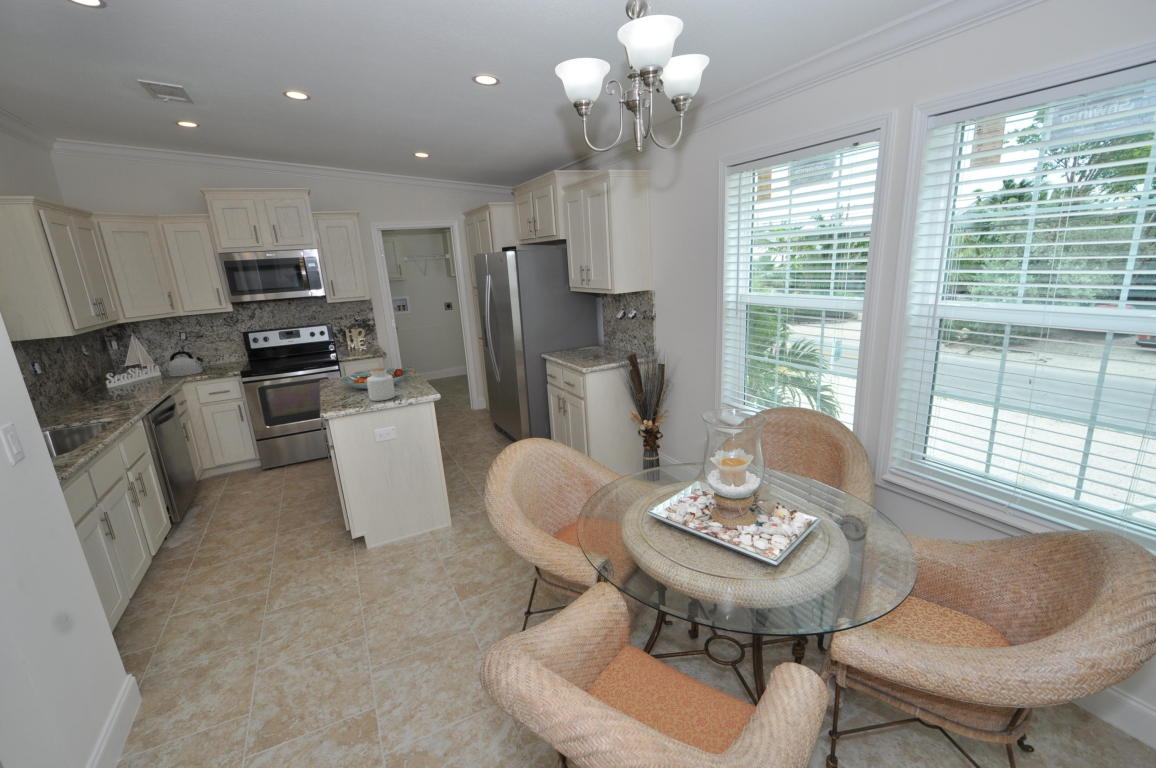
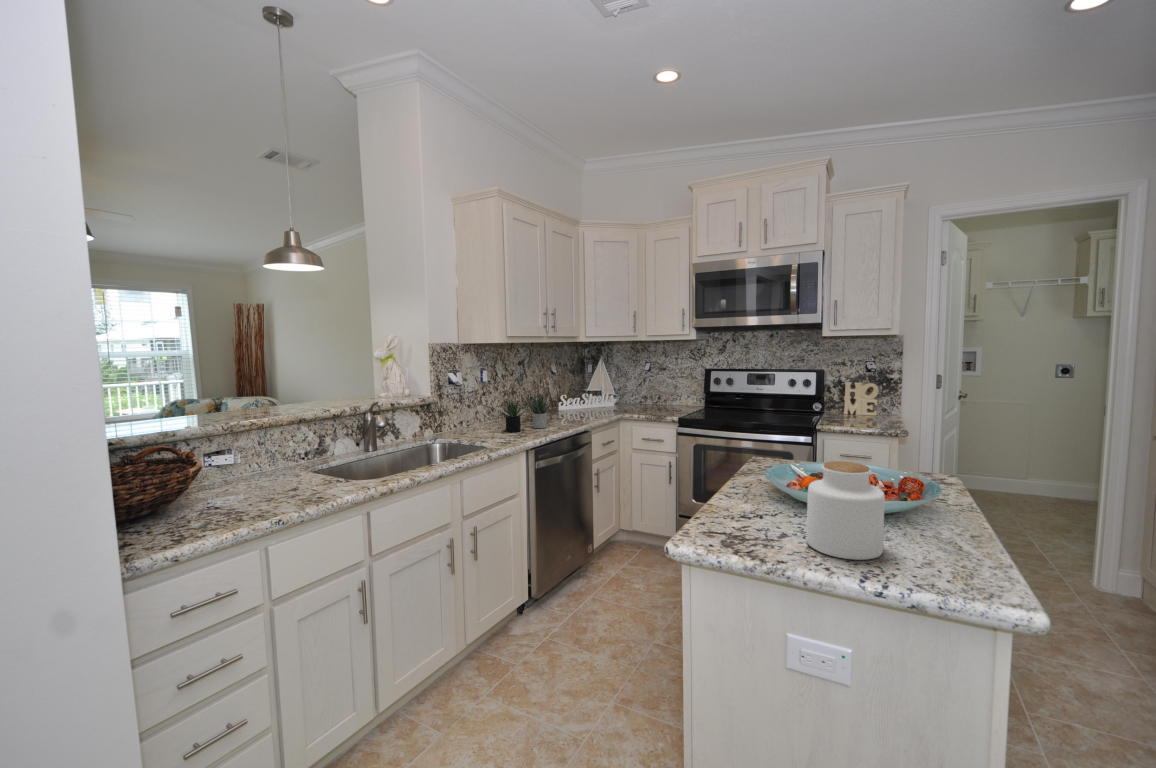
kettle: present [169,351,203,376] -> none [618,382,651,412]
succulent plant: none [75,374,129,411] -> present [499,396,551,432]

